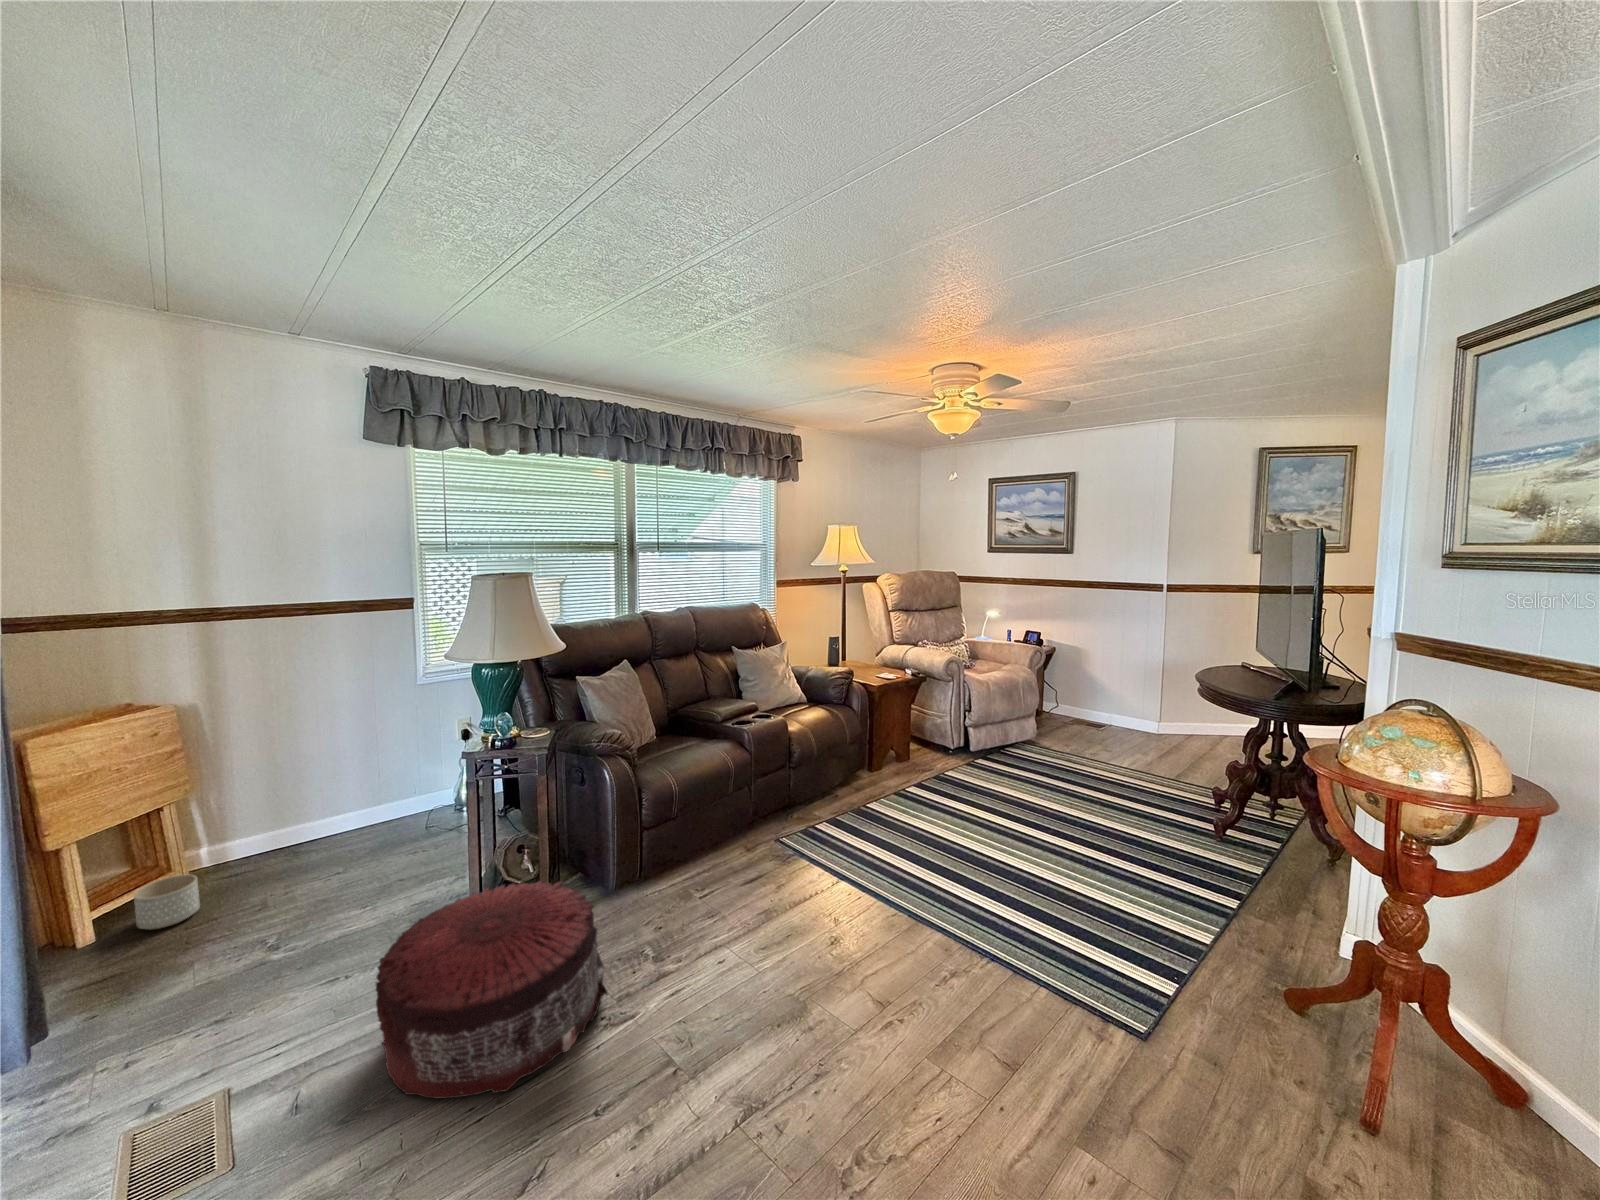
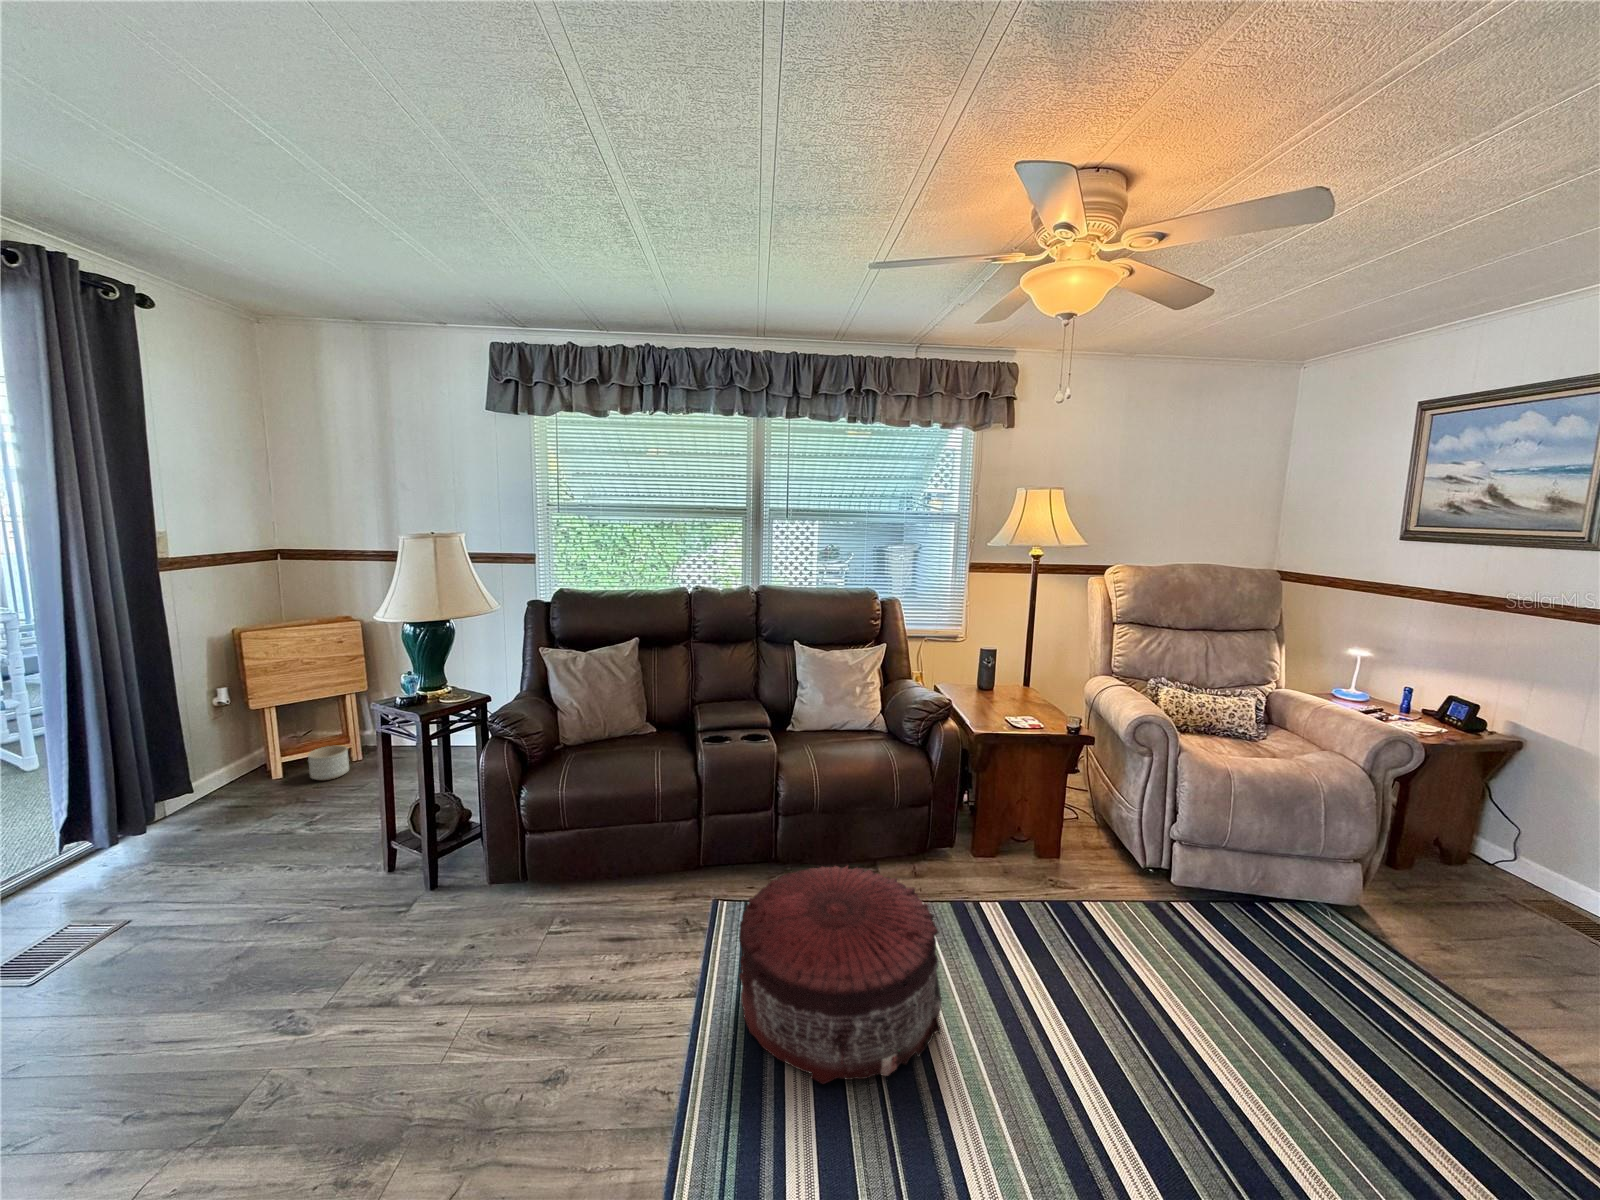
pouf: present [376,881,607,1098] -> present [739,866,942,1084]

